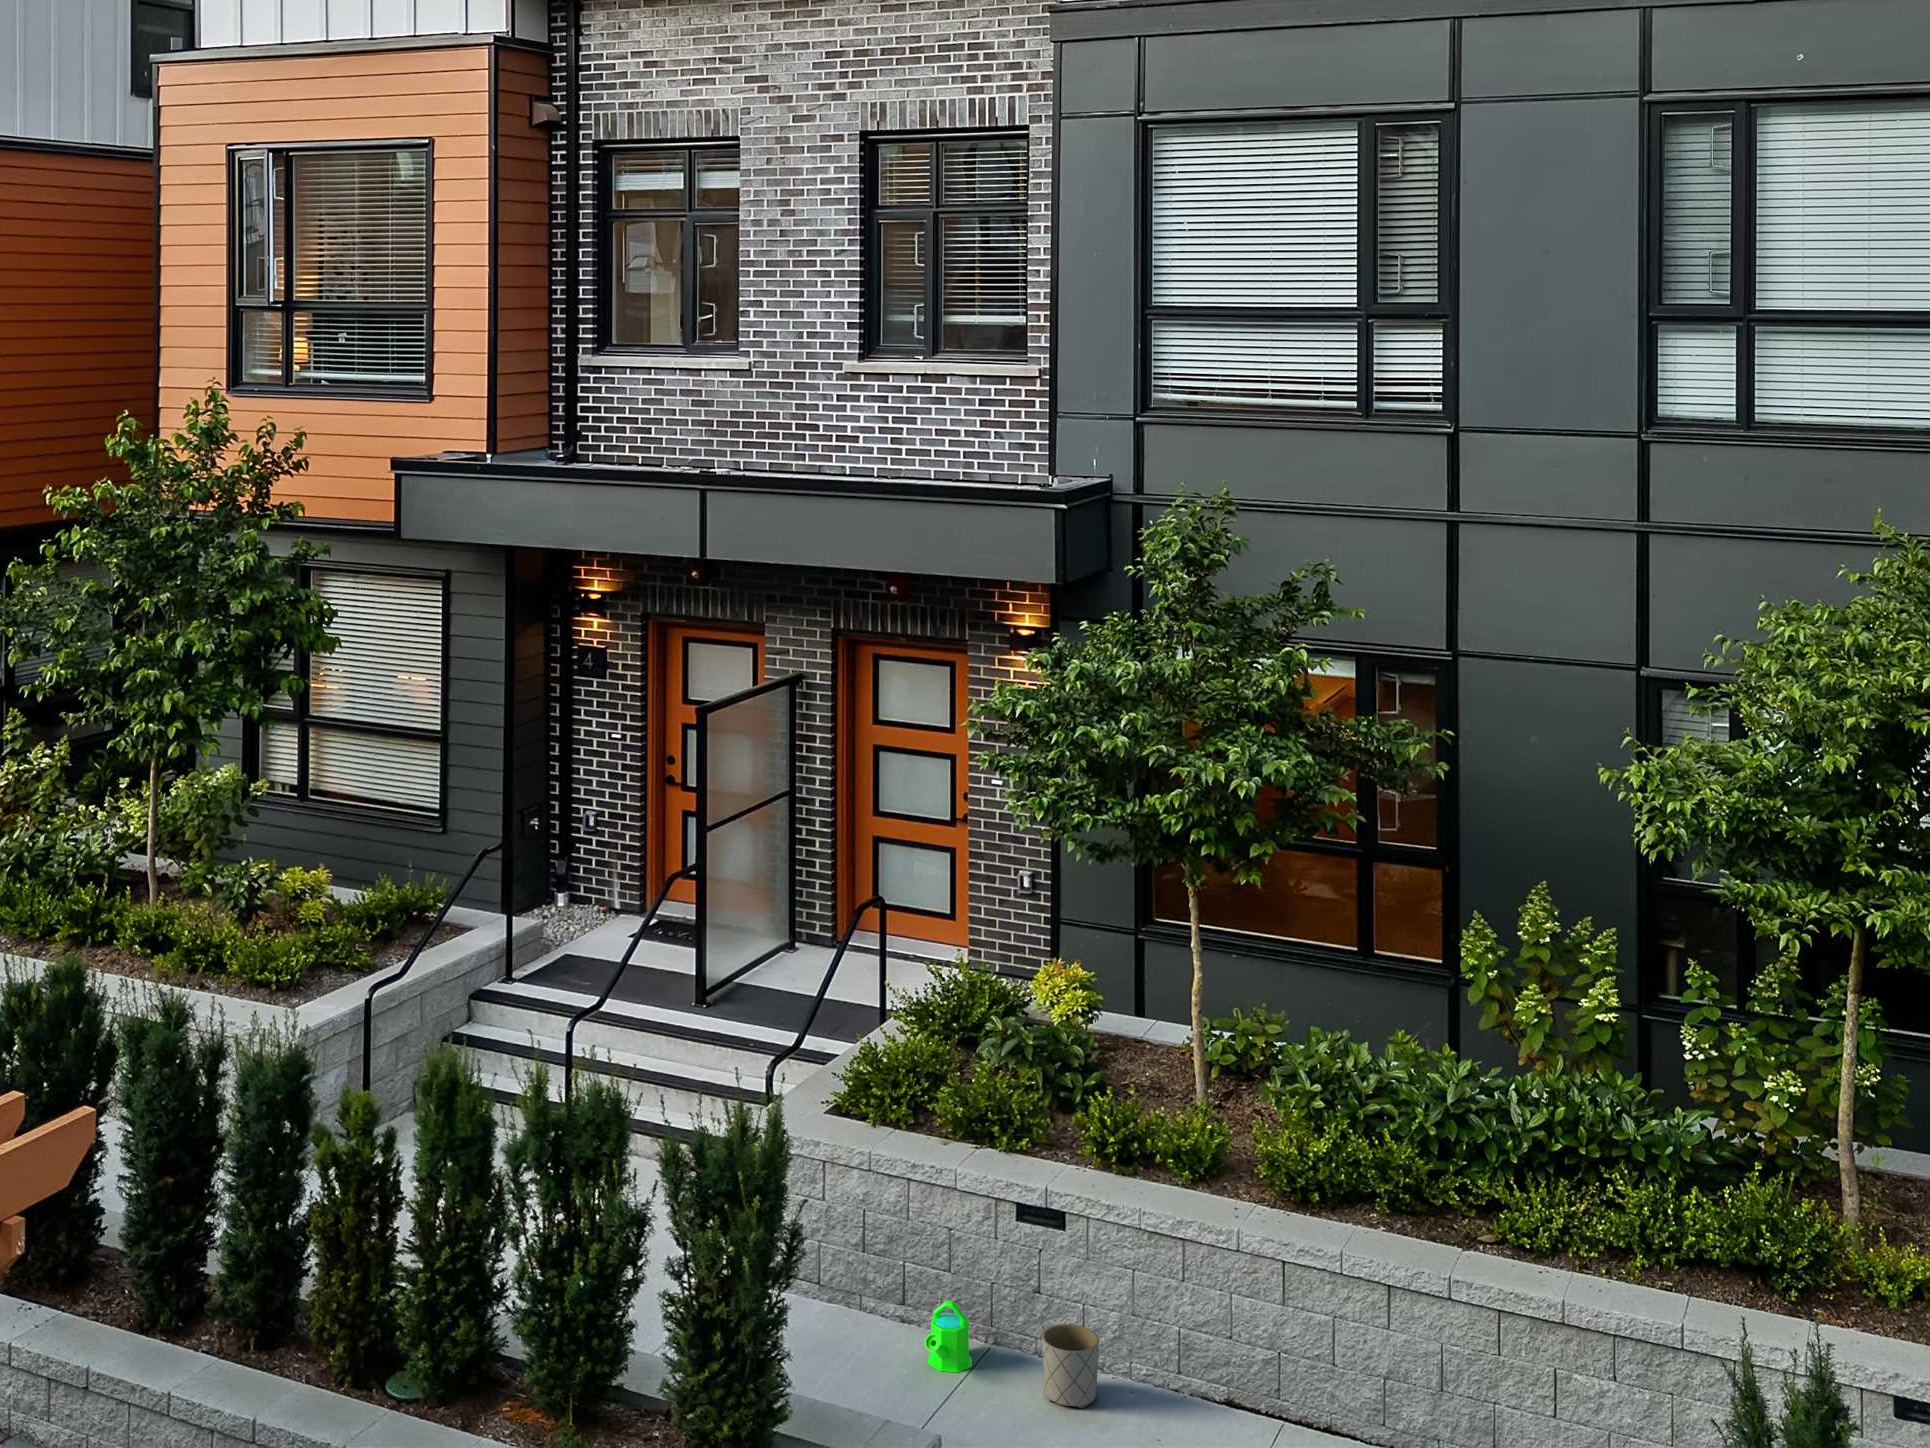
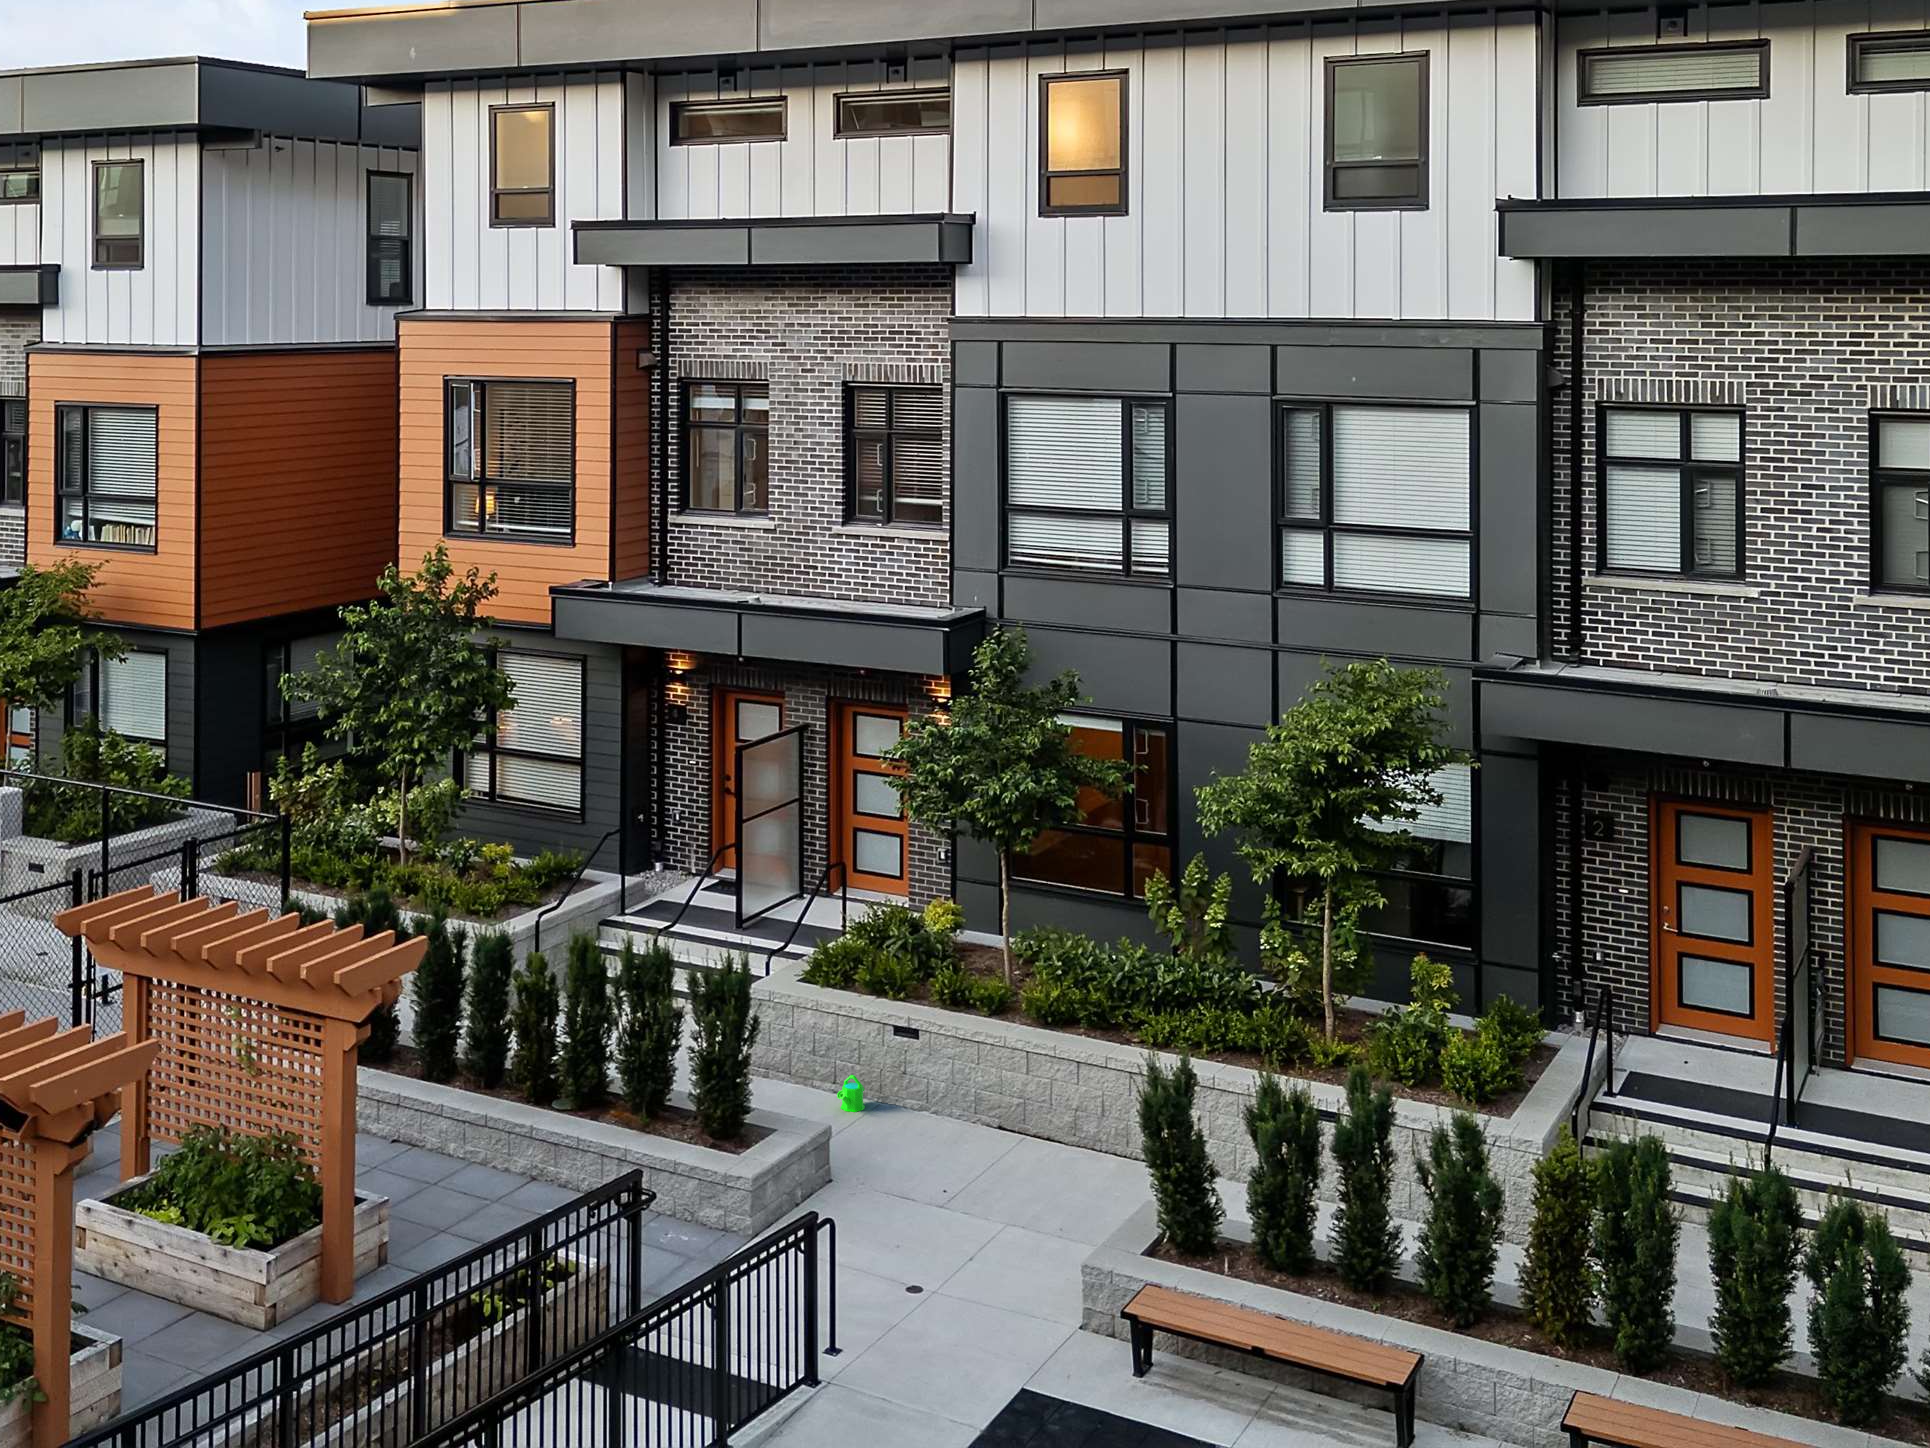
planter: present [1042,1324,1099,1409] -> none [897,1086,927,1127]

